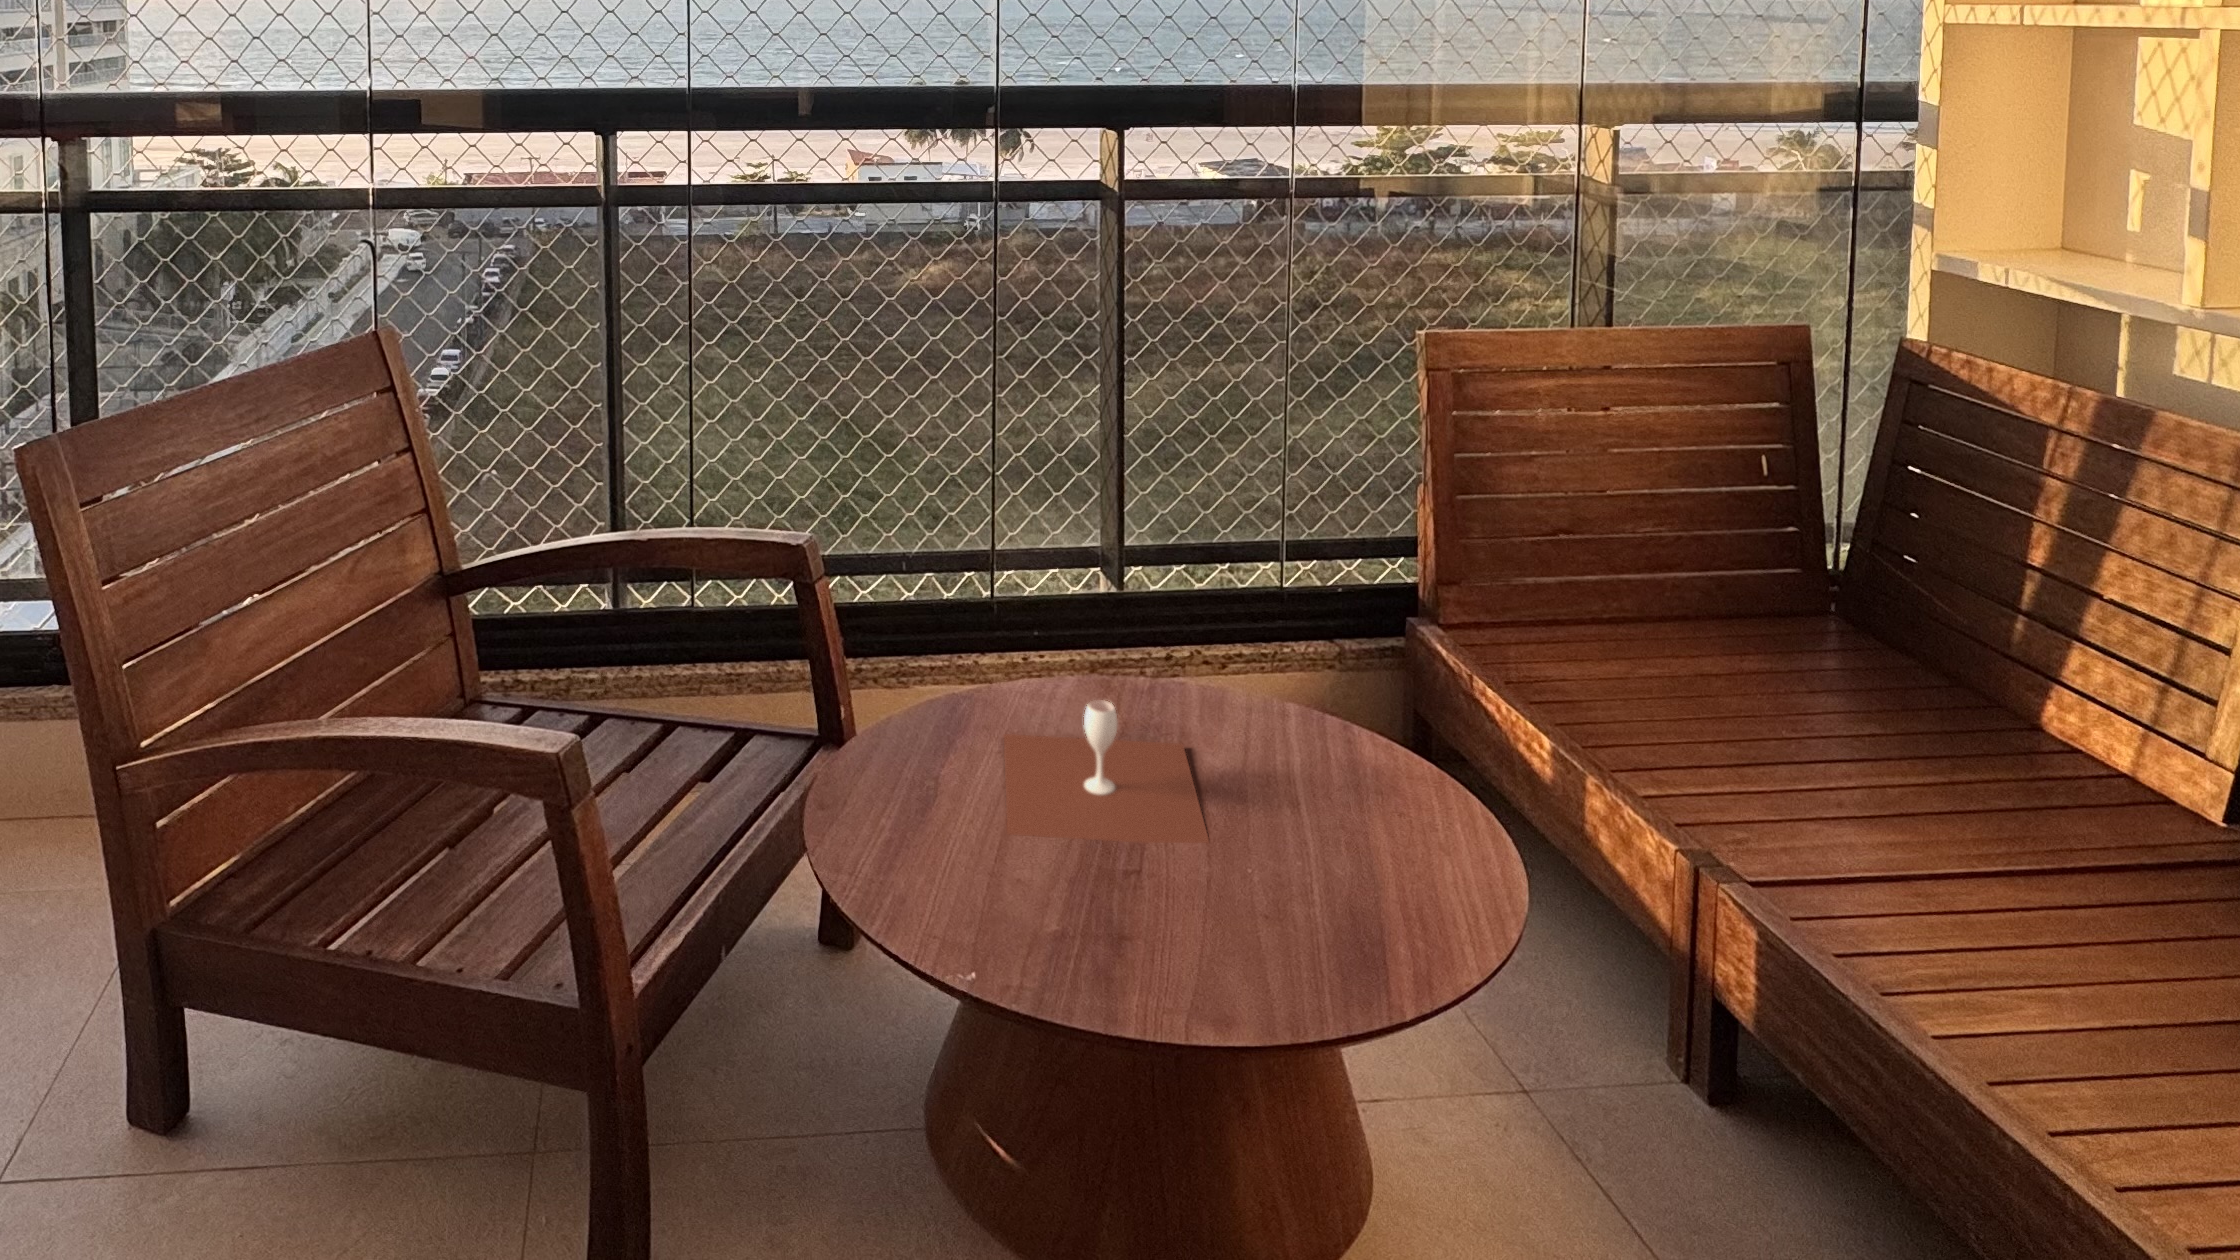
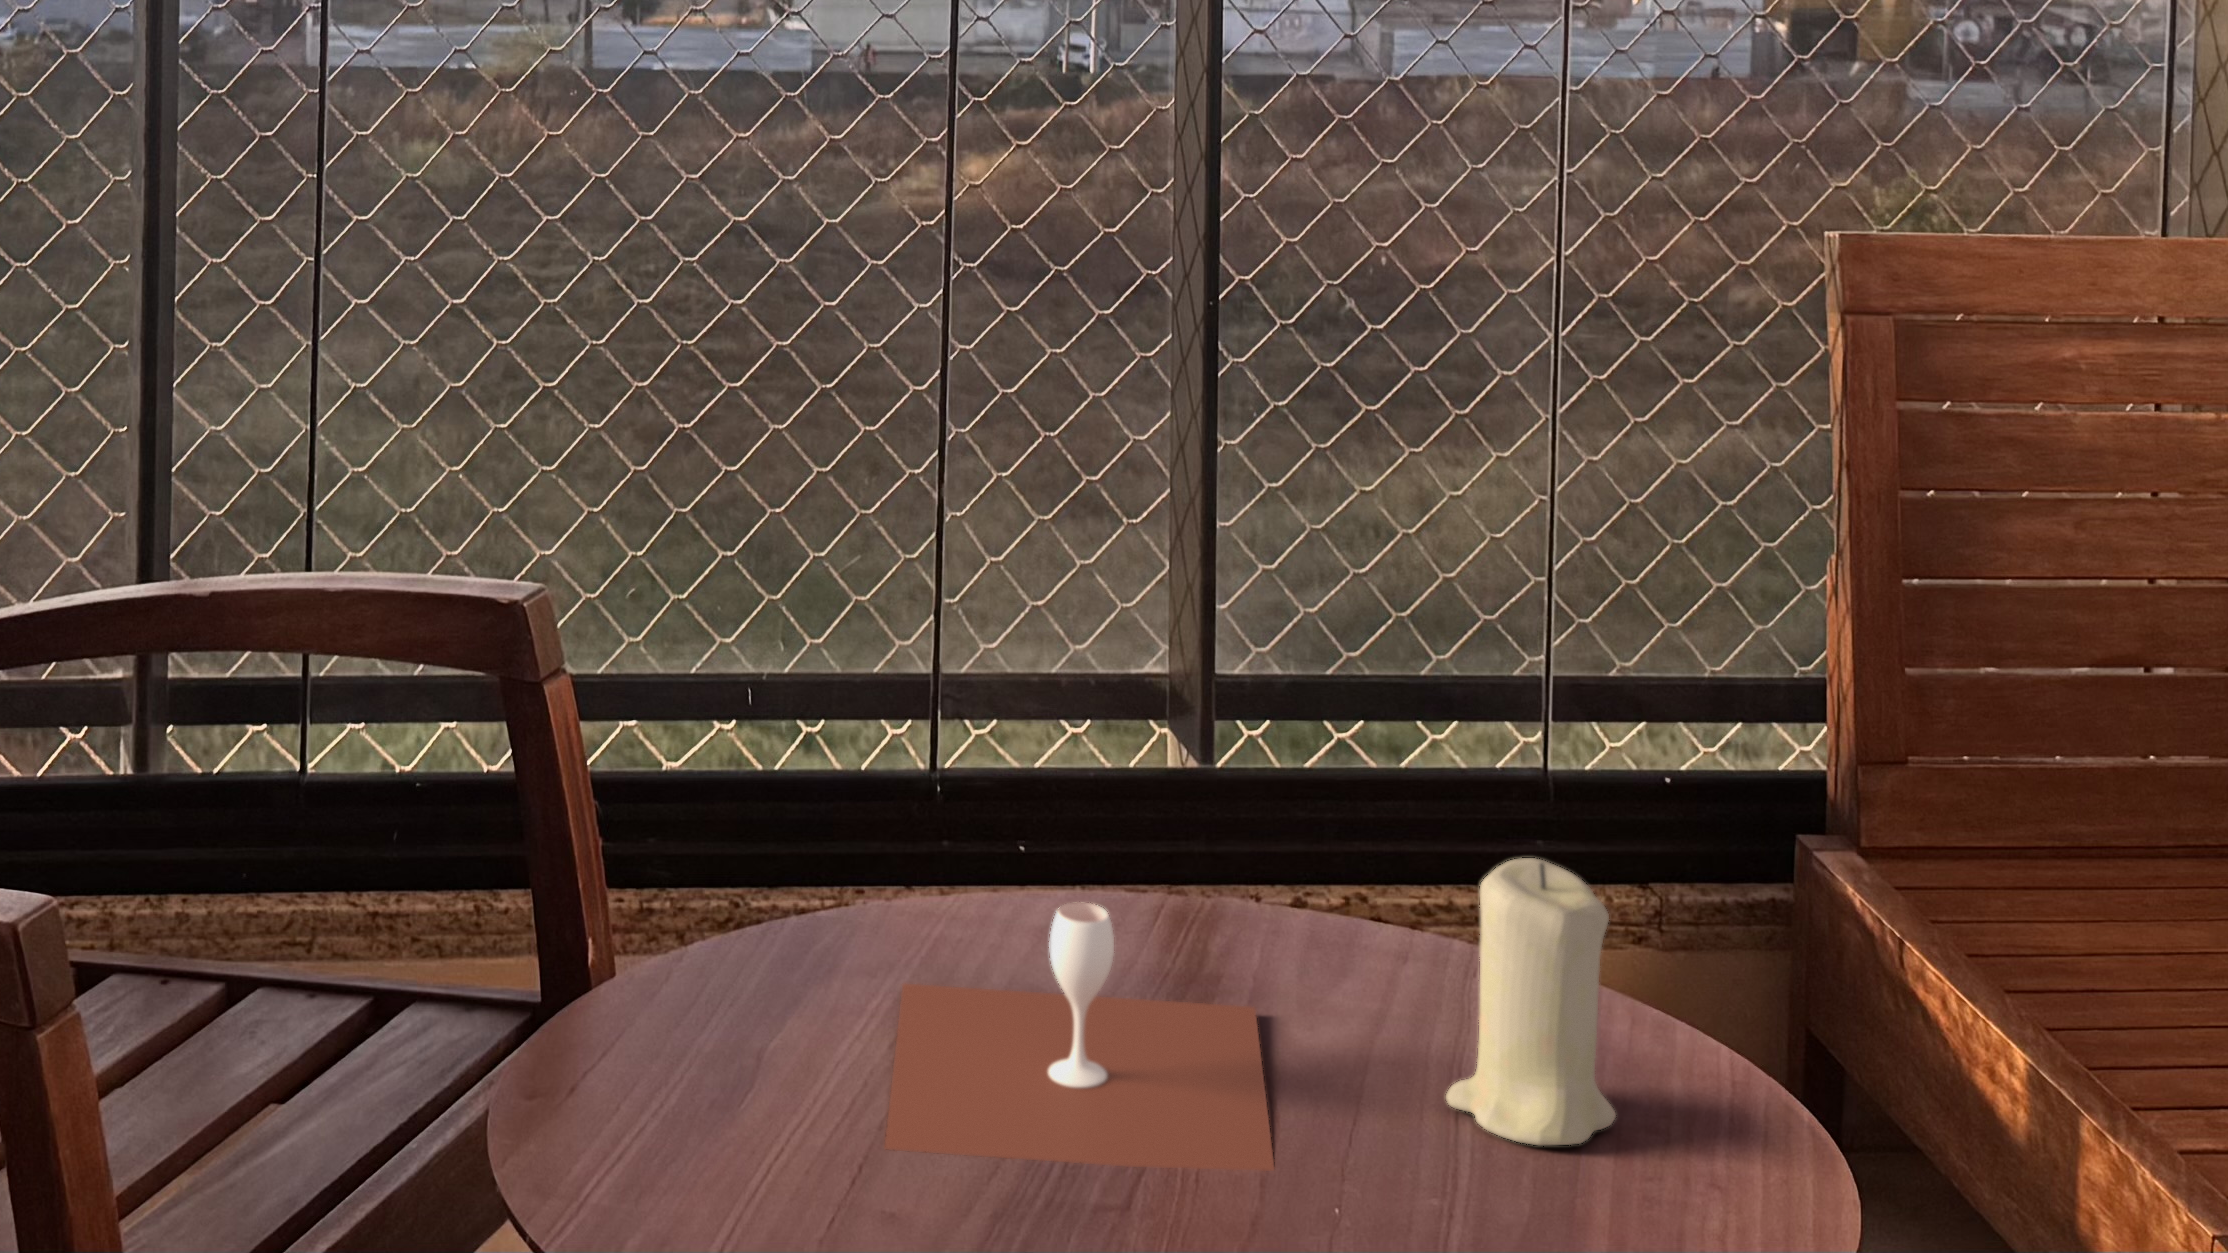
candle: none [1290,675,1380,825] -> present [1446,858,1616,1146]

